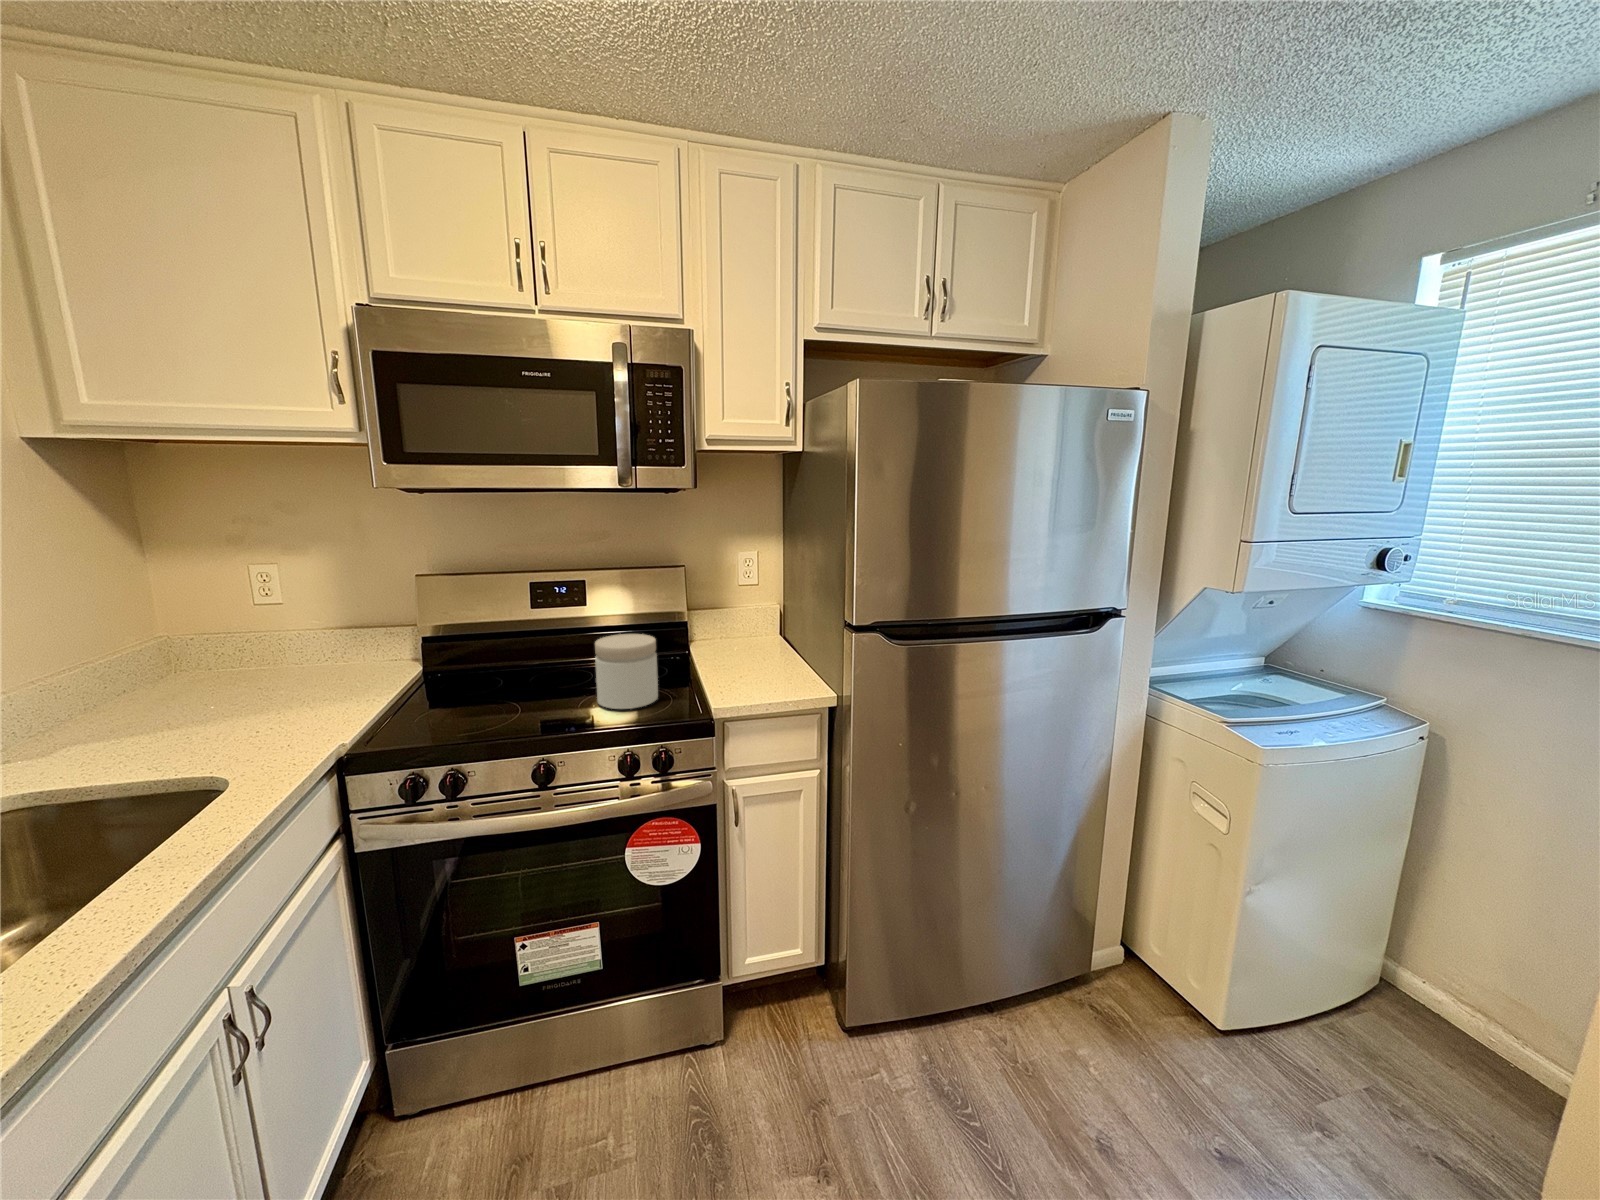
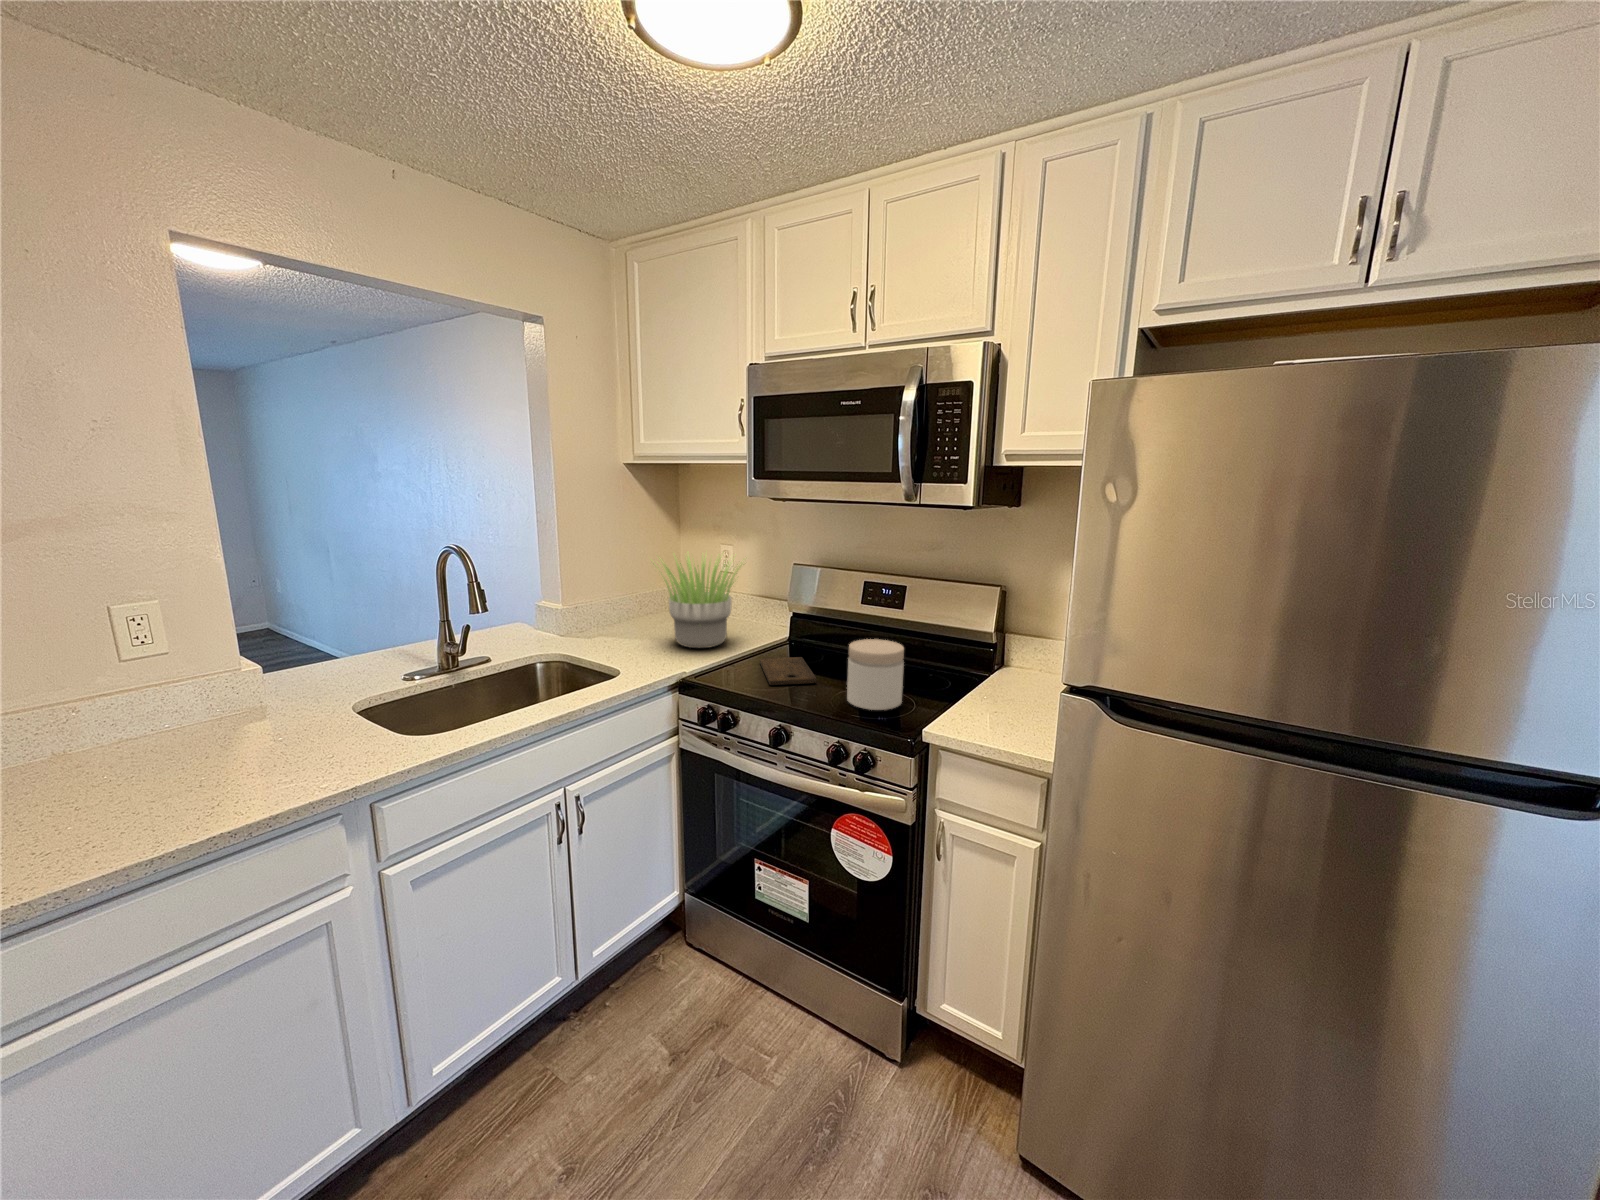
potted plant: none [163,567,371,717] -> present [653,556,744,648]
cutting board: none [434,683,543,720] -> present [760,657,816,685]

